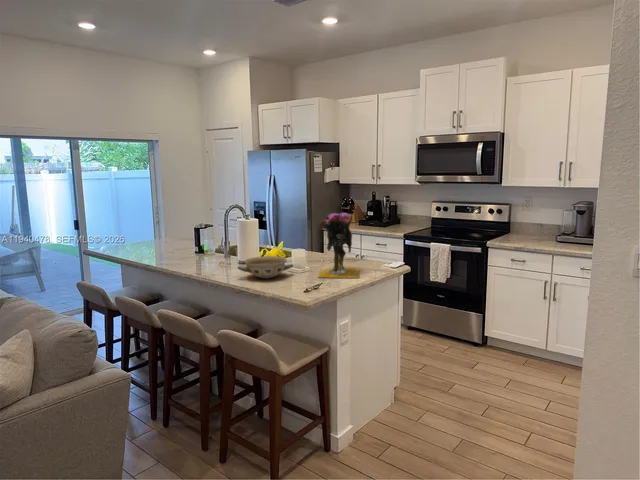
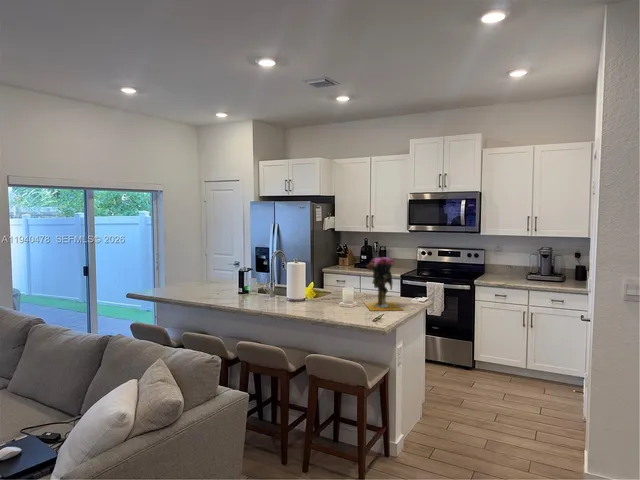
ceramic bowl: present [238,256,293,279] -> none [304,294,347,313]

